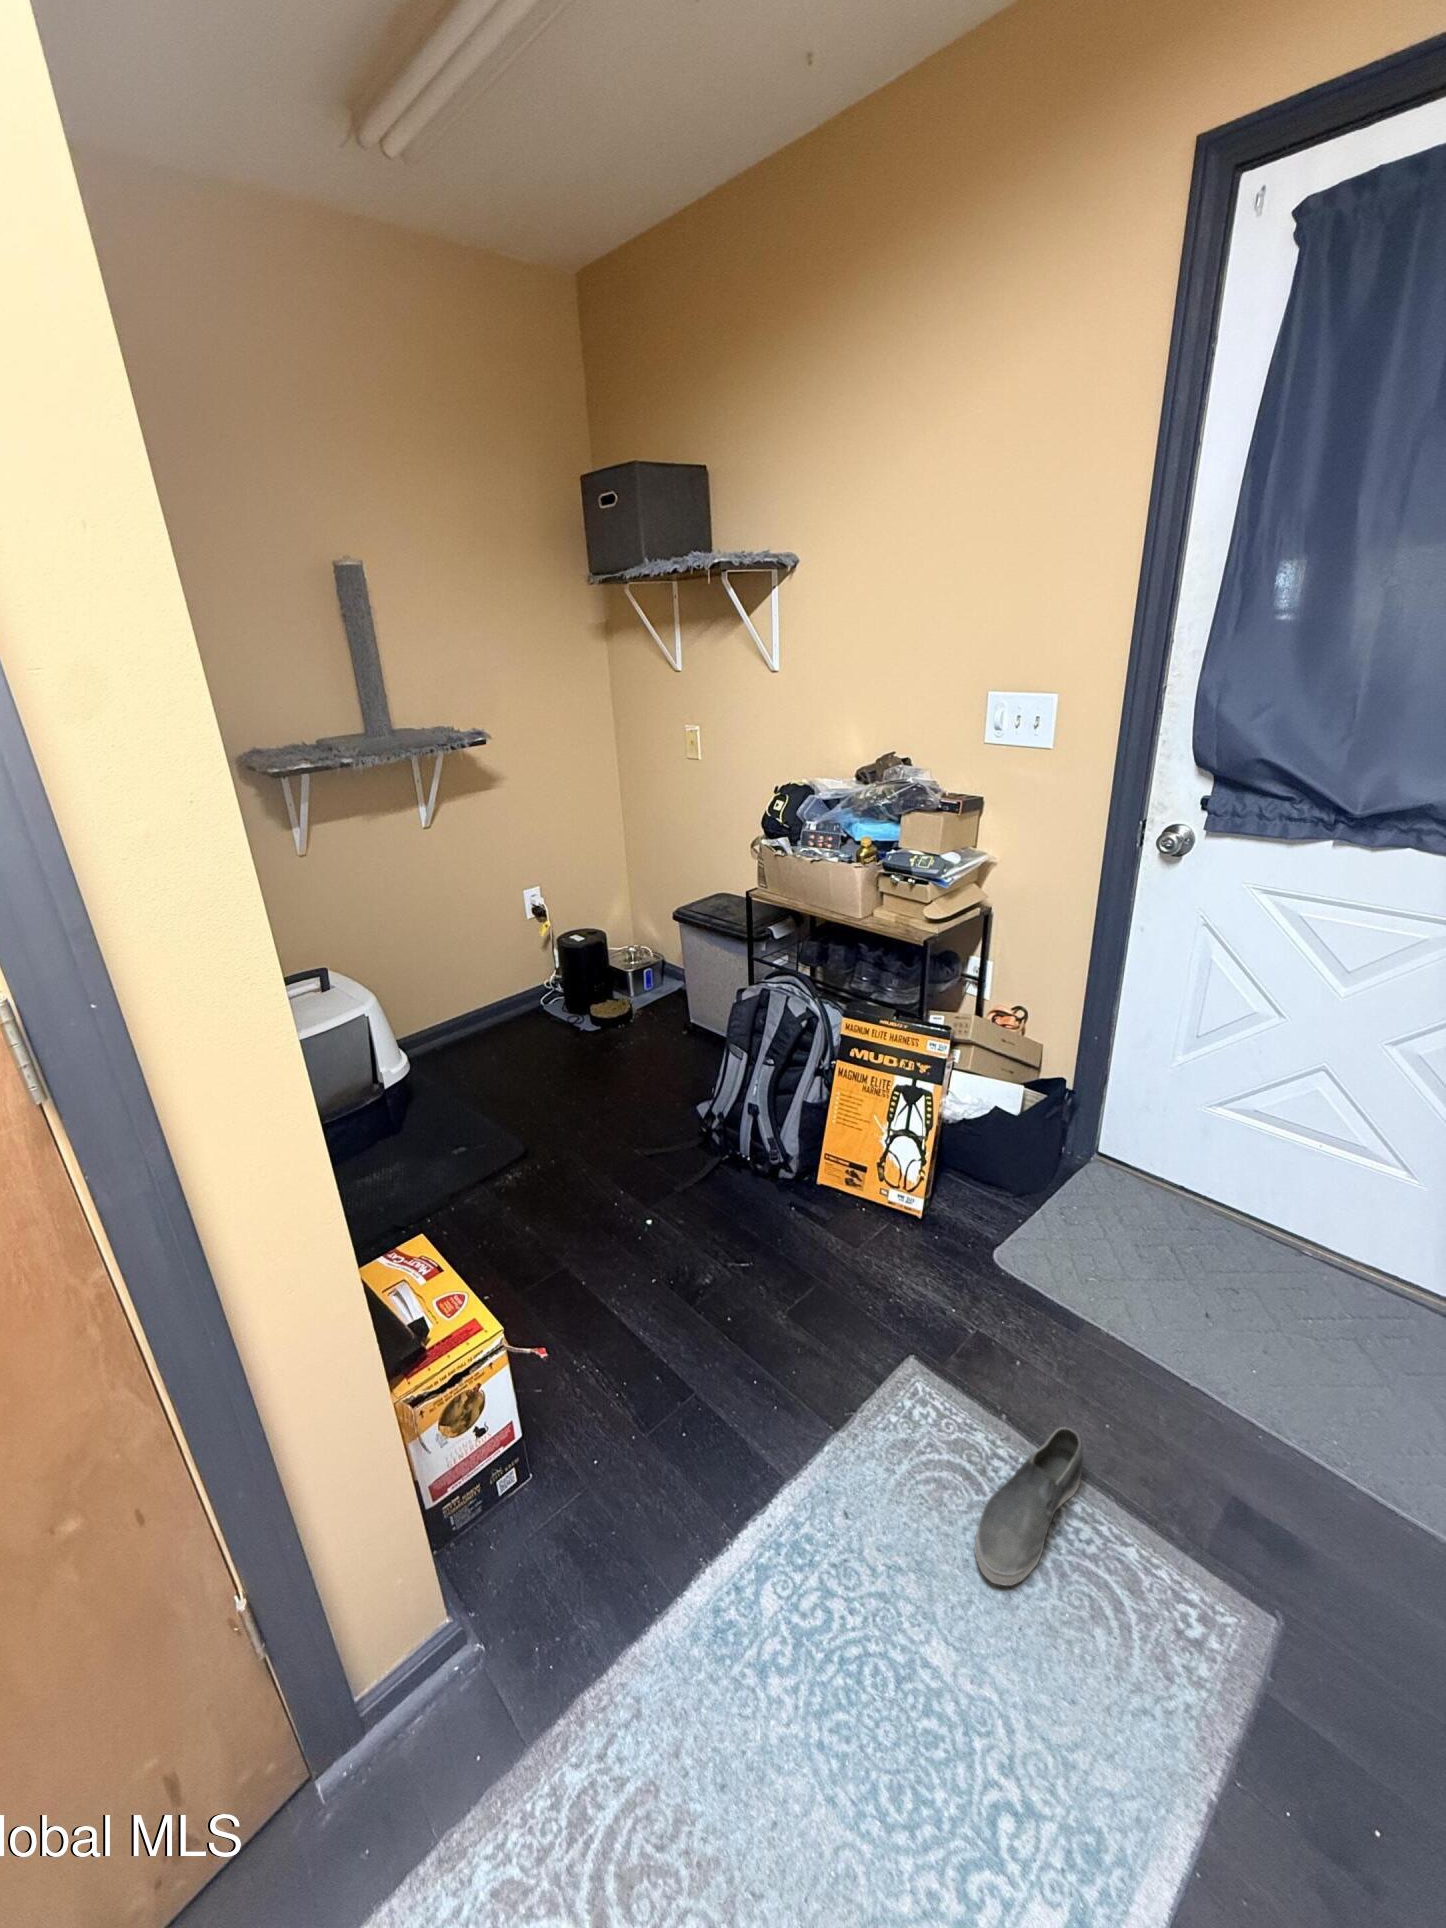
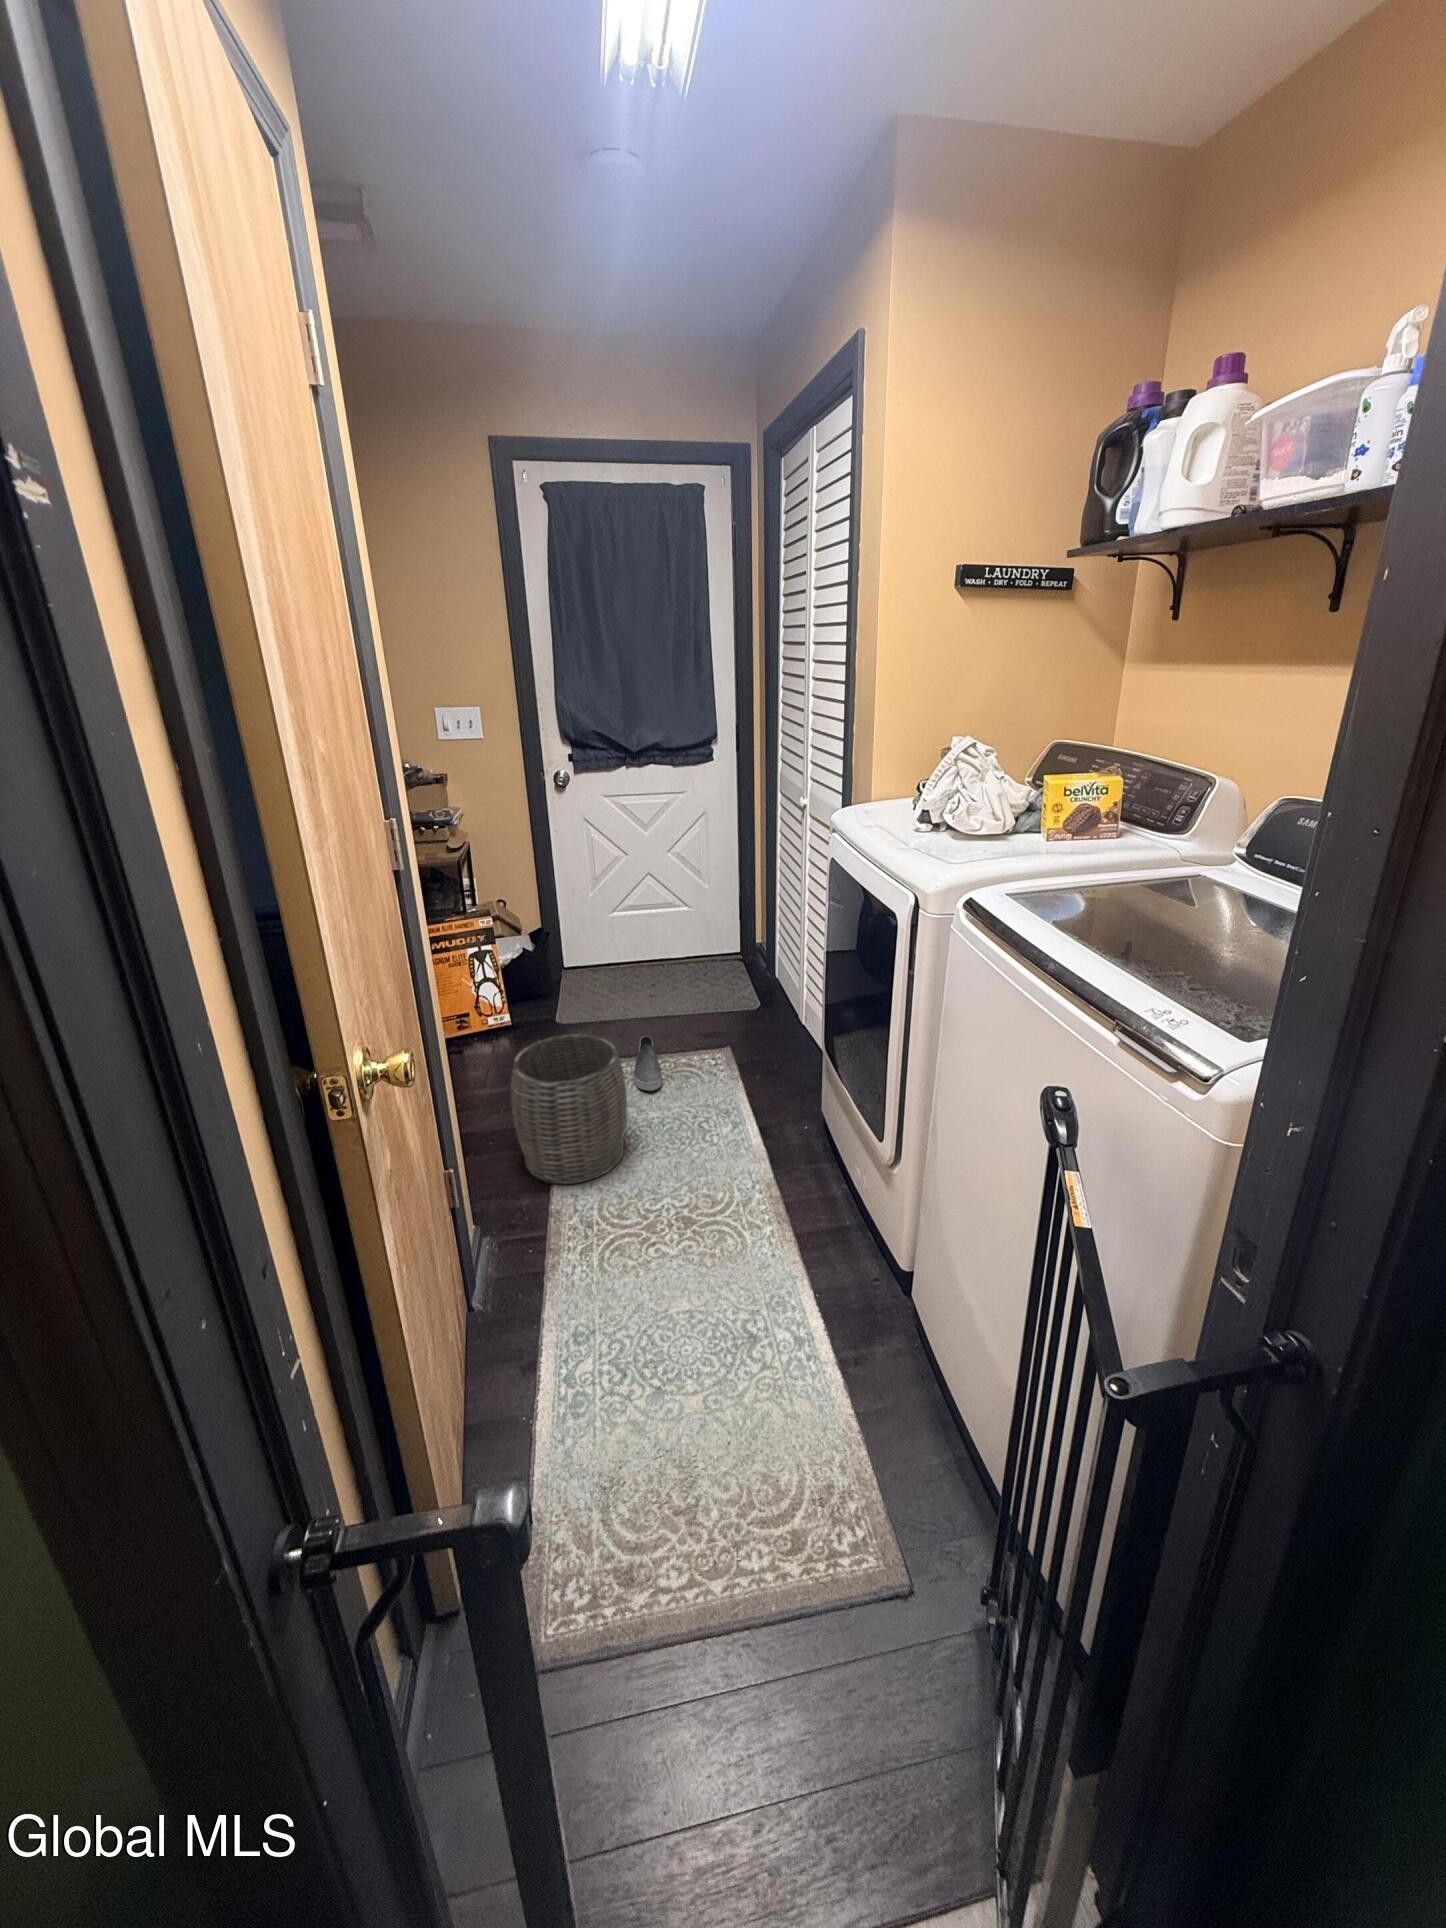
woven basket: none [623,1358,852,1721] -> present [511,1035,627,1184]

